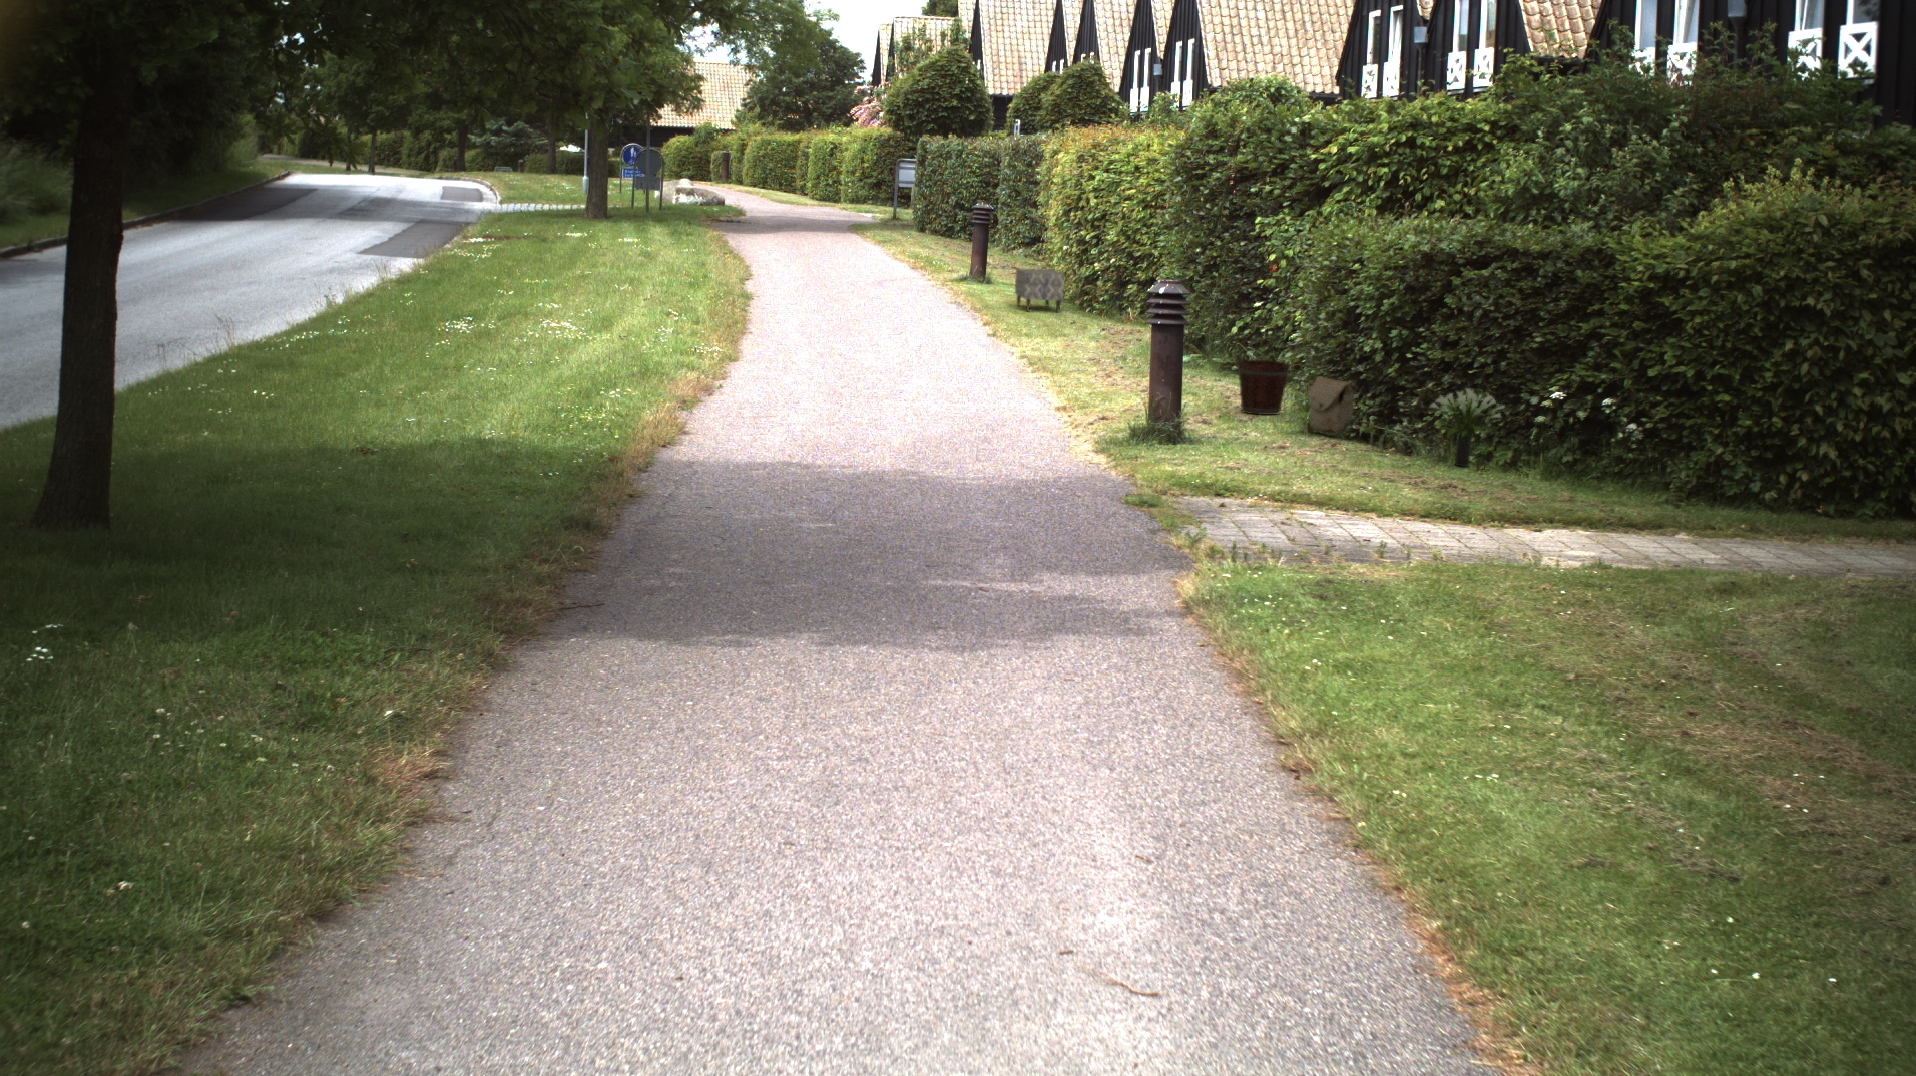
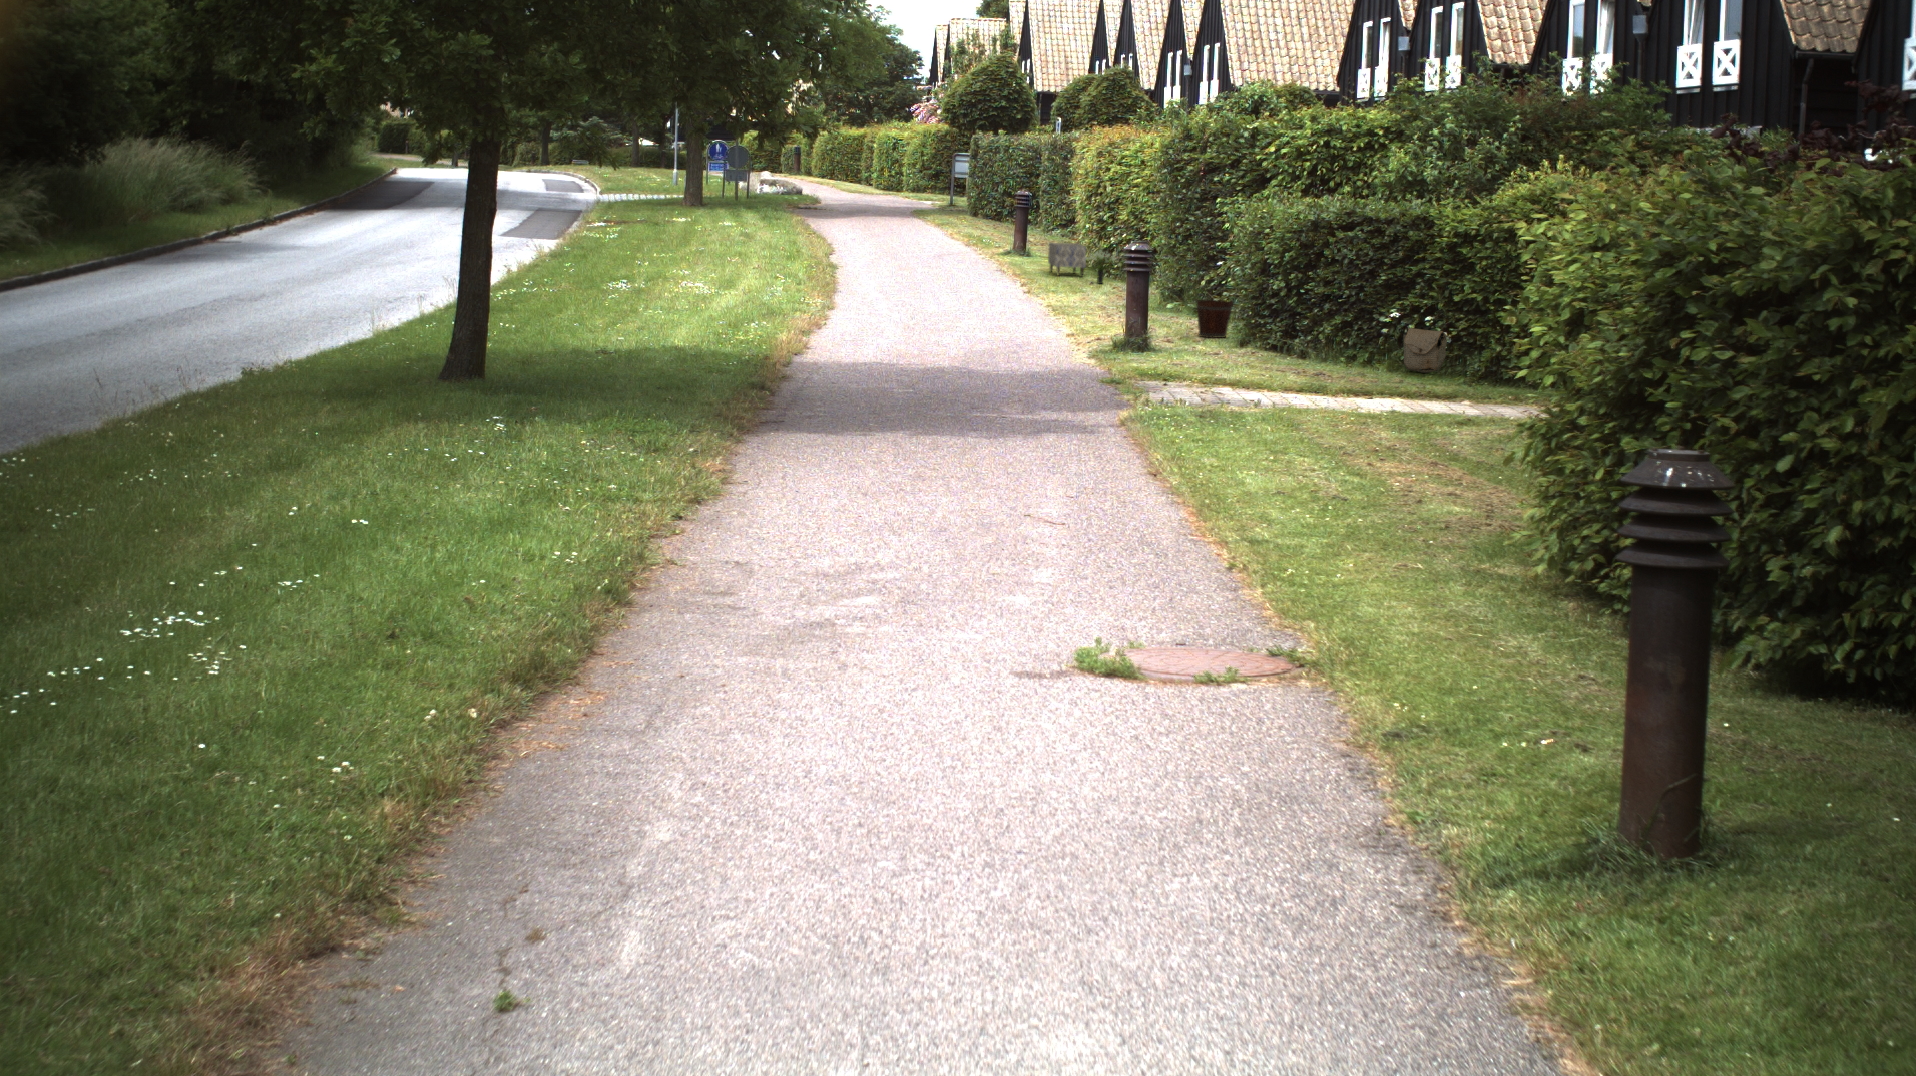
bag: present [1308,376,1357,436] -> present [1403,328,1447,373]
potted plant: present [1430,389,1504,467] -> present [1086,251,1115,284]

